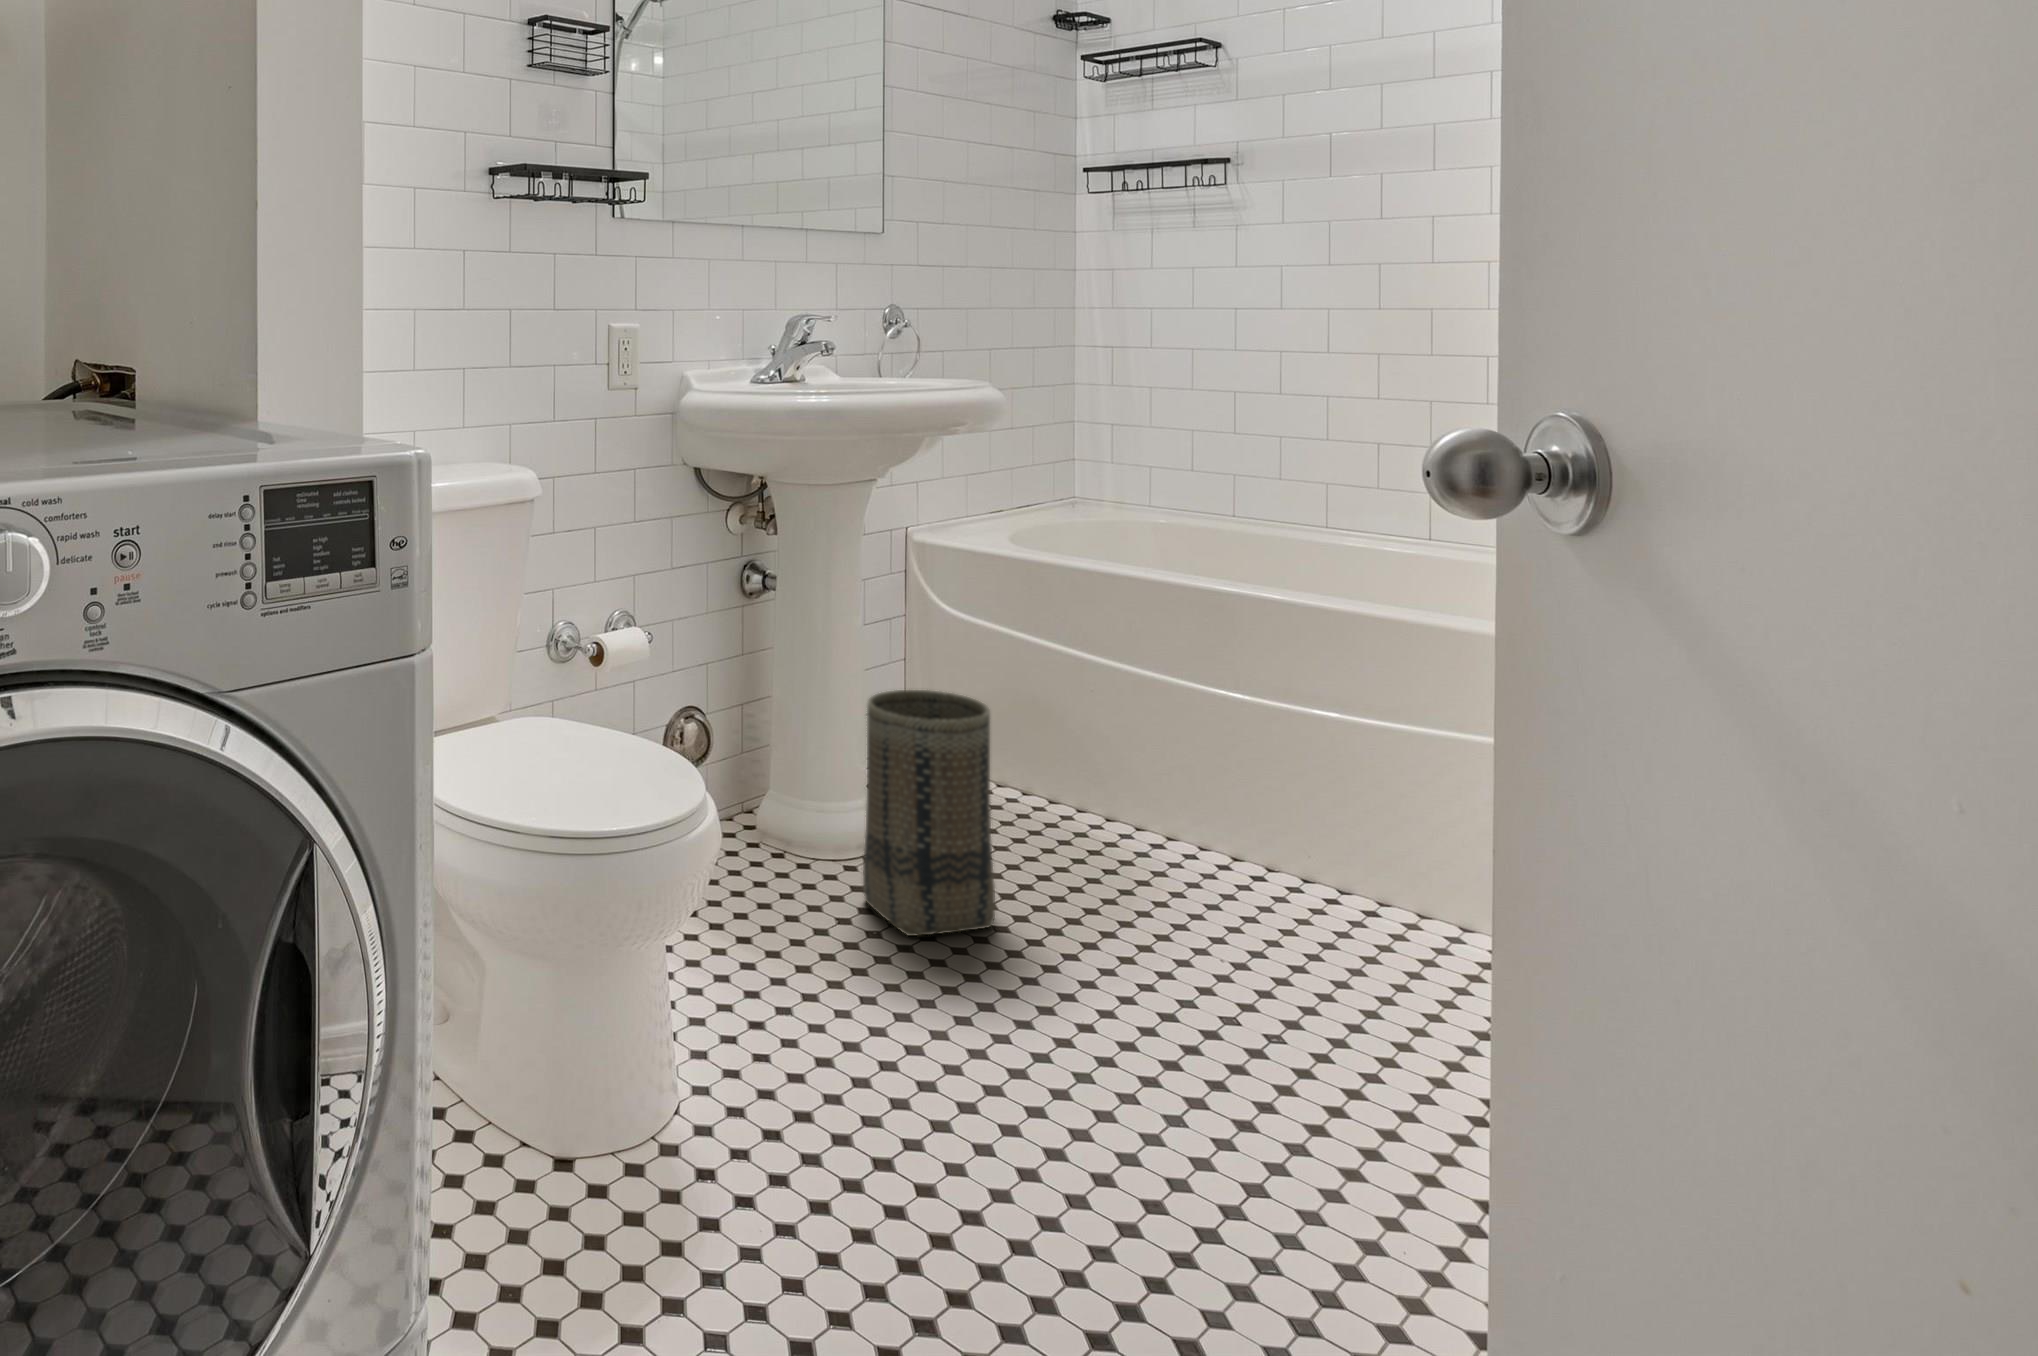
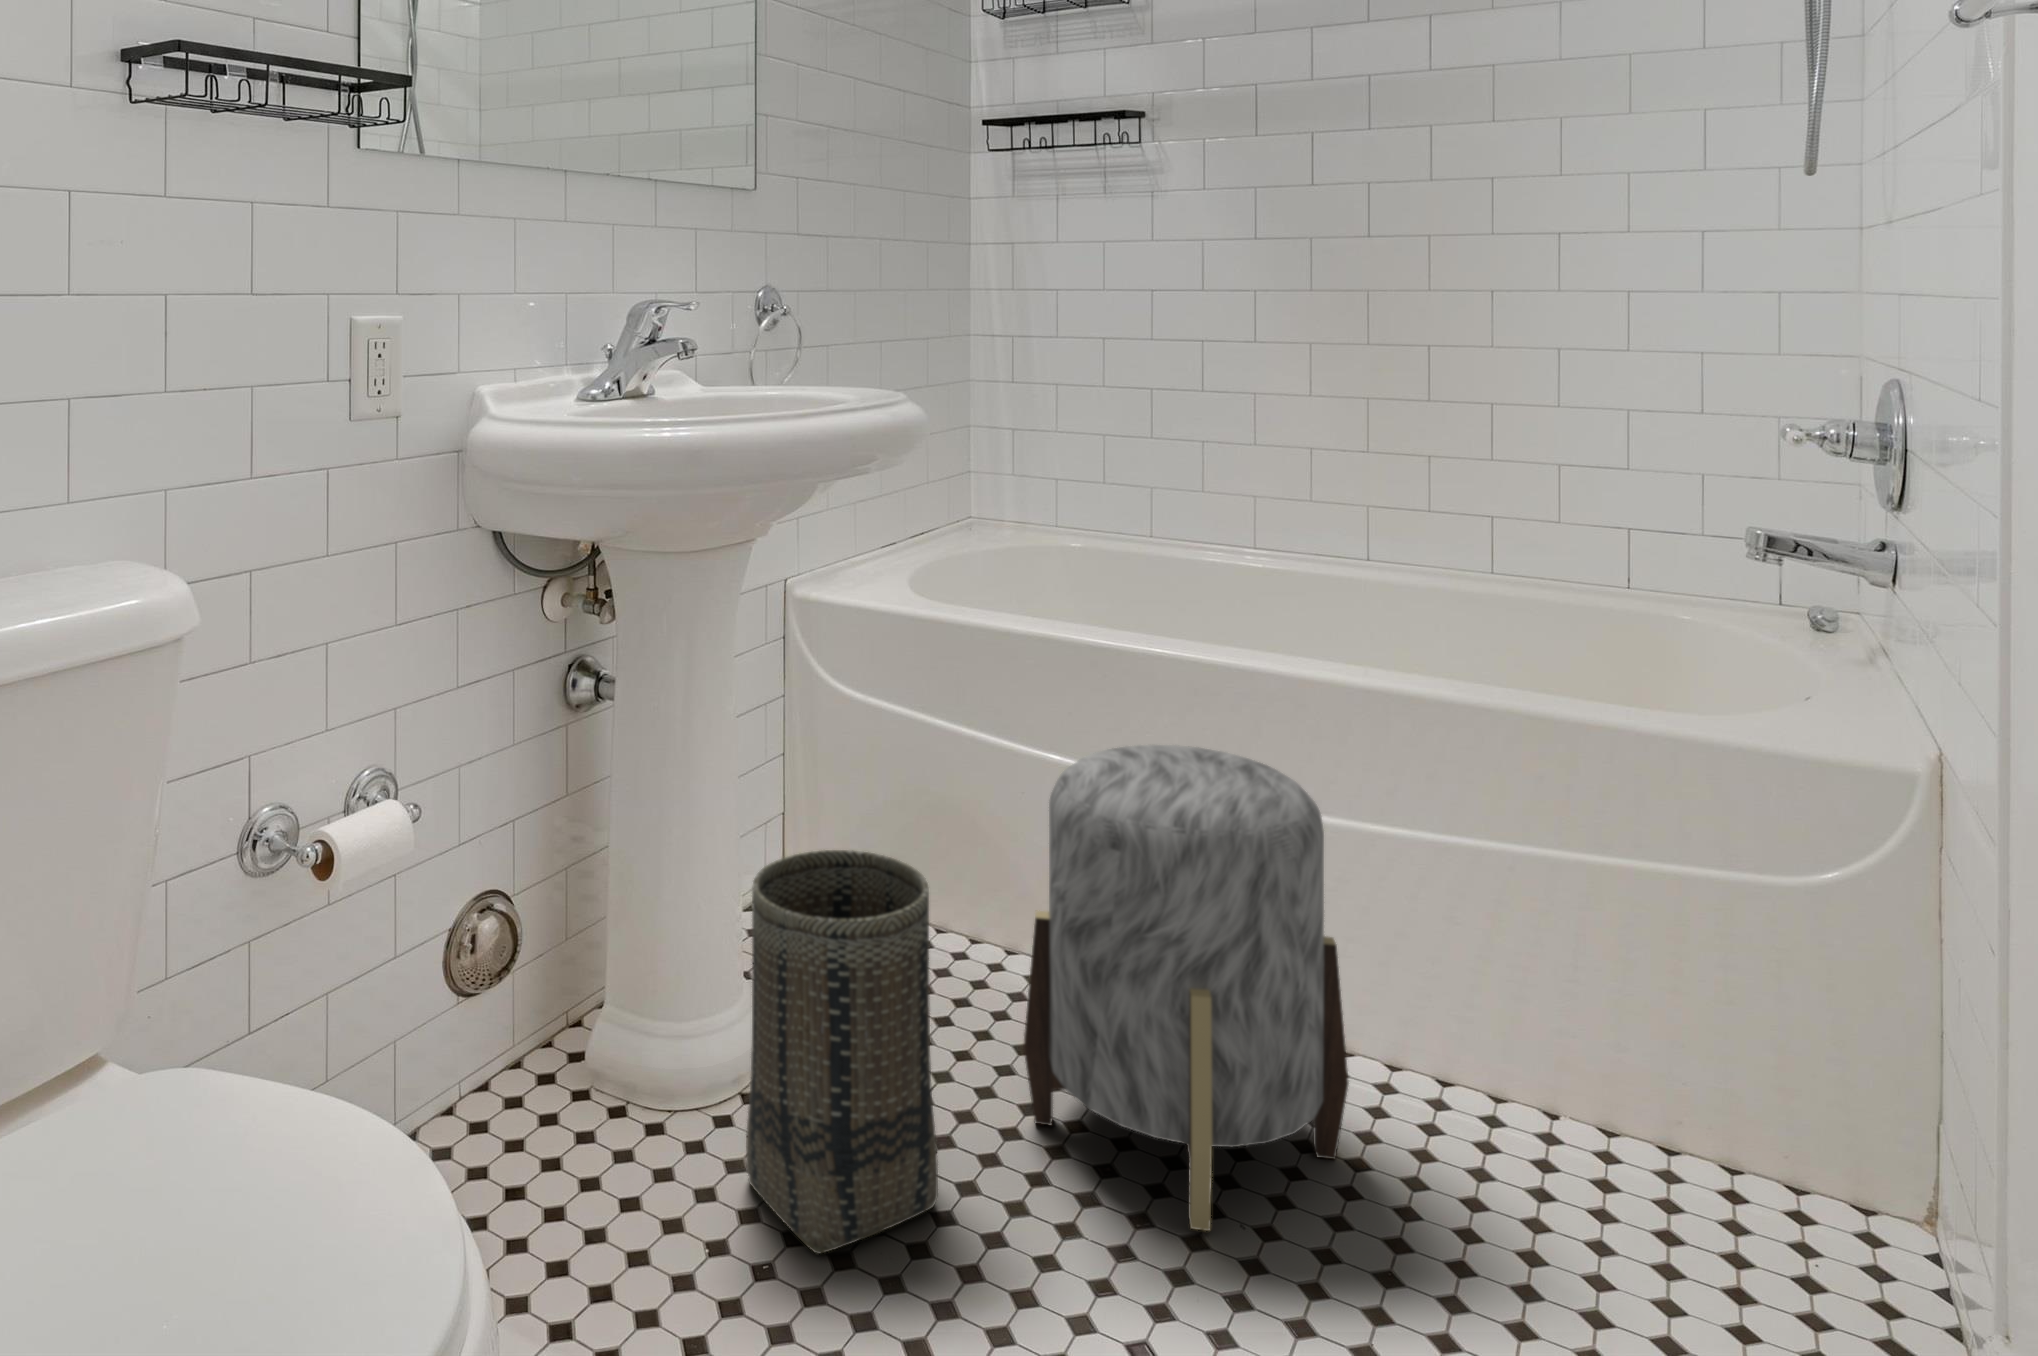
stool: none [1067,640,1317,960] -> present [1023,745,1349,1231]

